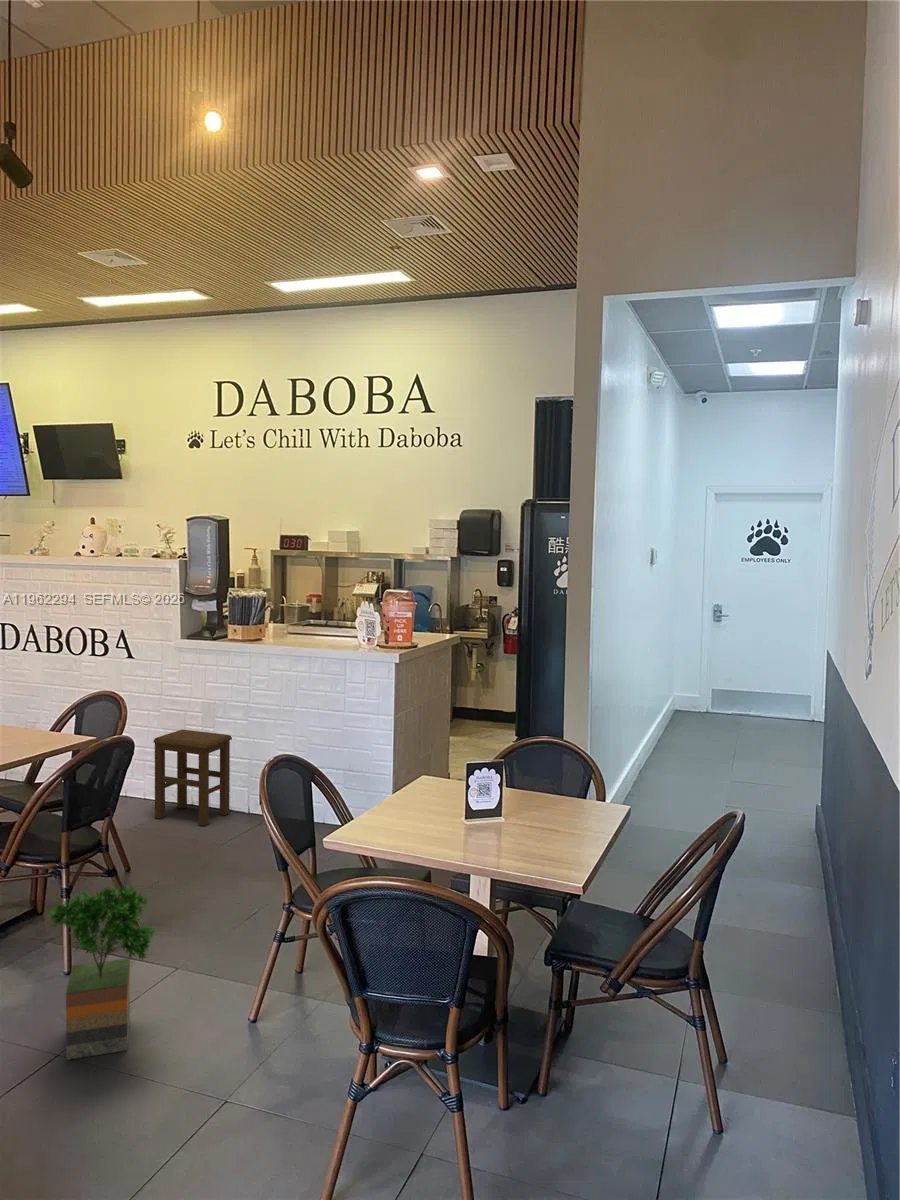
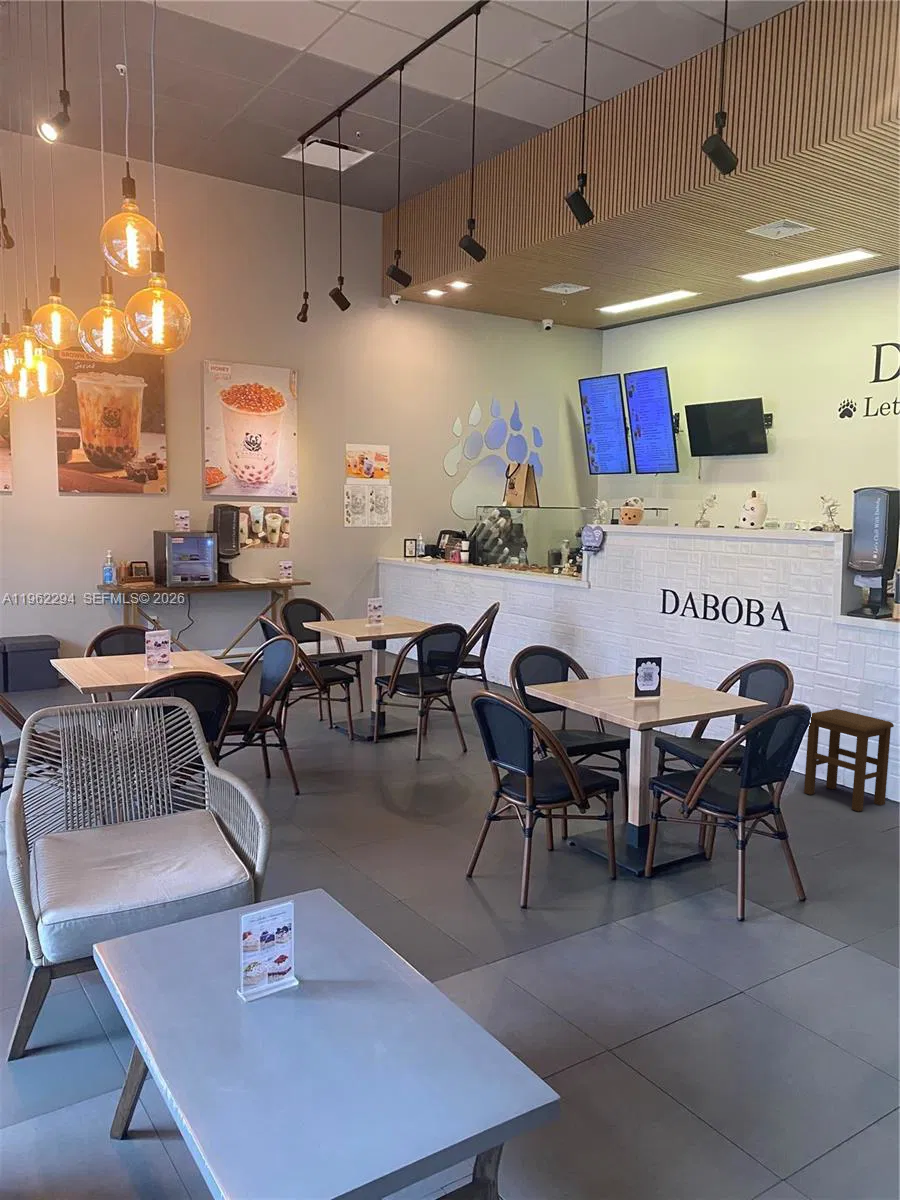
potted tree: present [49,886,156,1060] -> none [738,844,844,1008]

